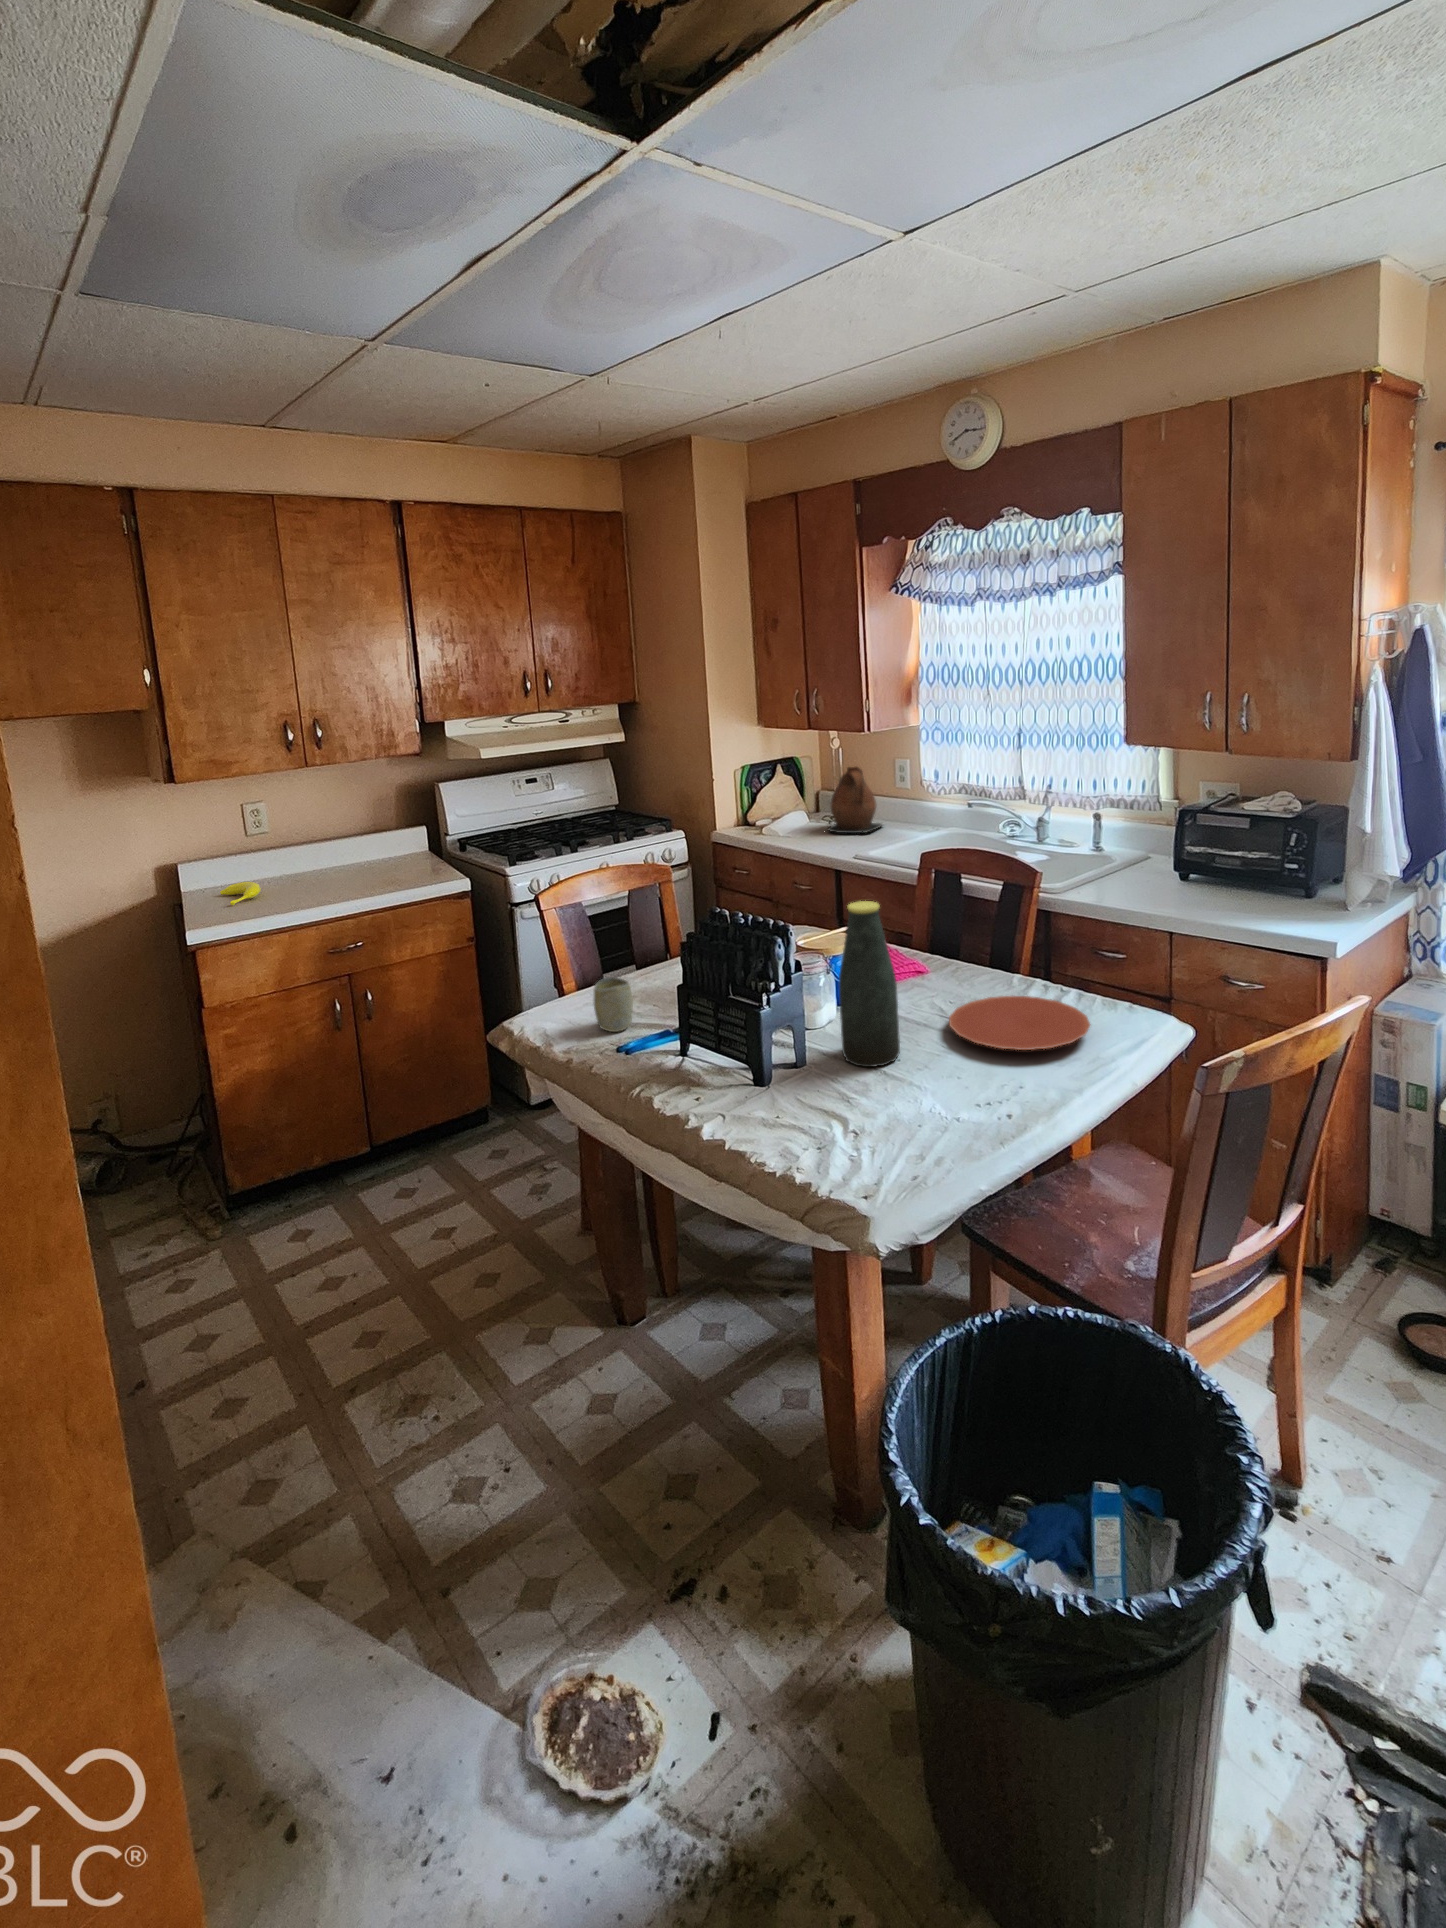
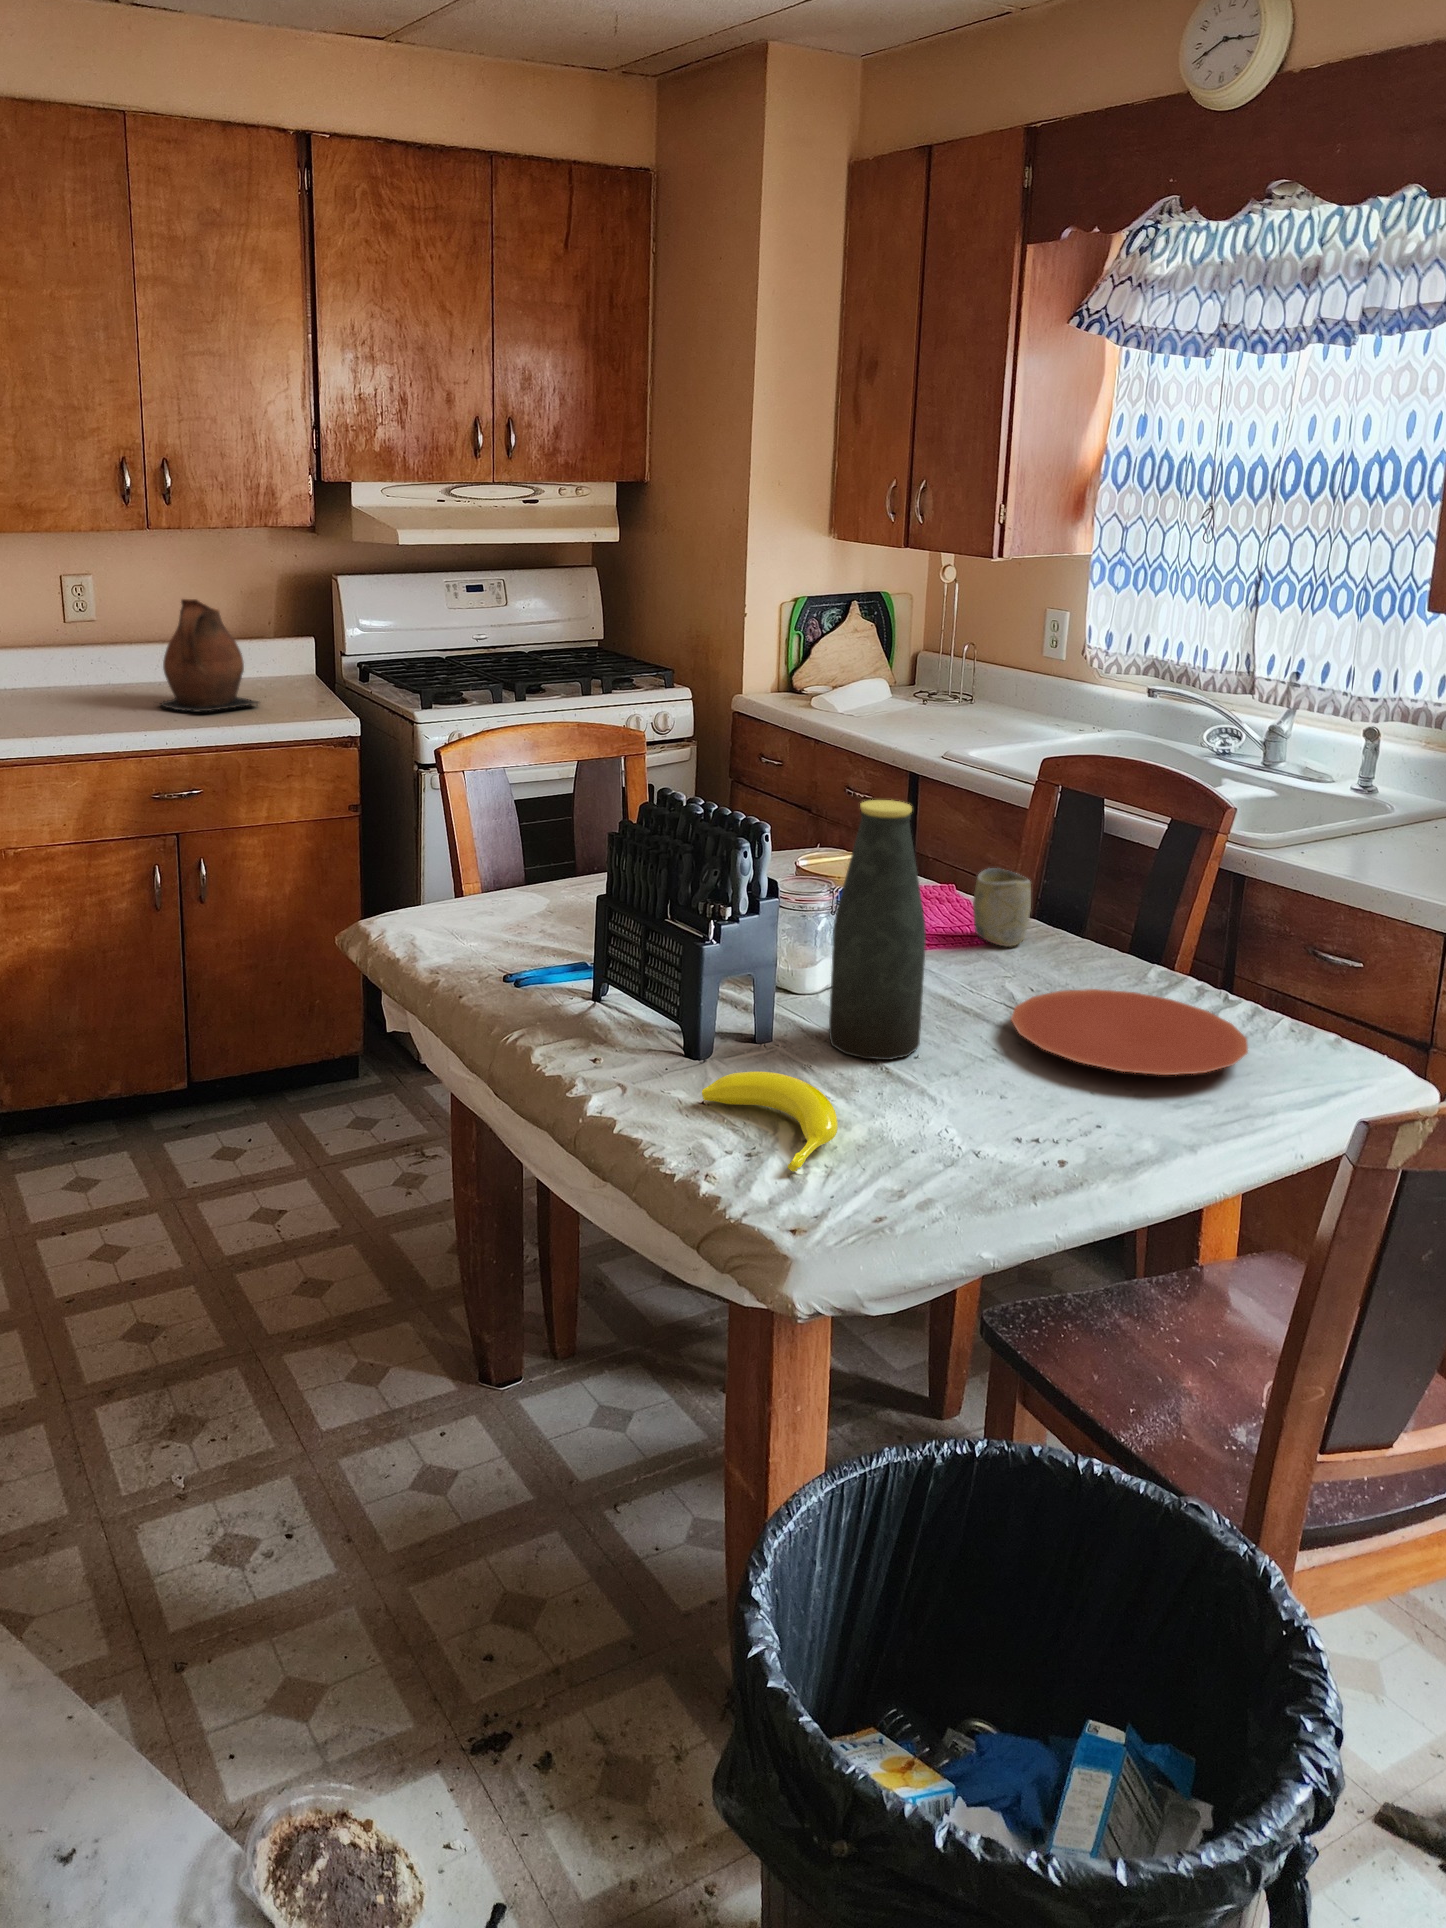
ceramic pitcher: present [827,766,882,833] -> present [161,599,259,712]
banana: present [220,882,261,905] -> present [702,1071,838,1171]
cup: present [594,977,633,1032] -> present [973,868,1031,947]

